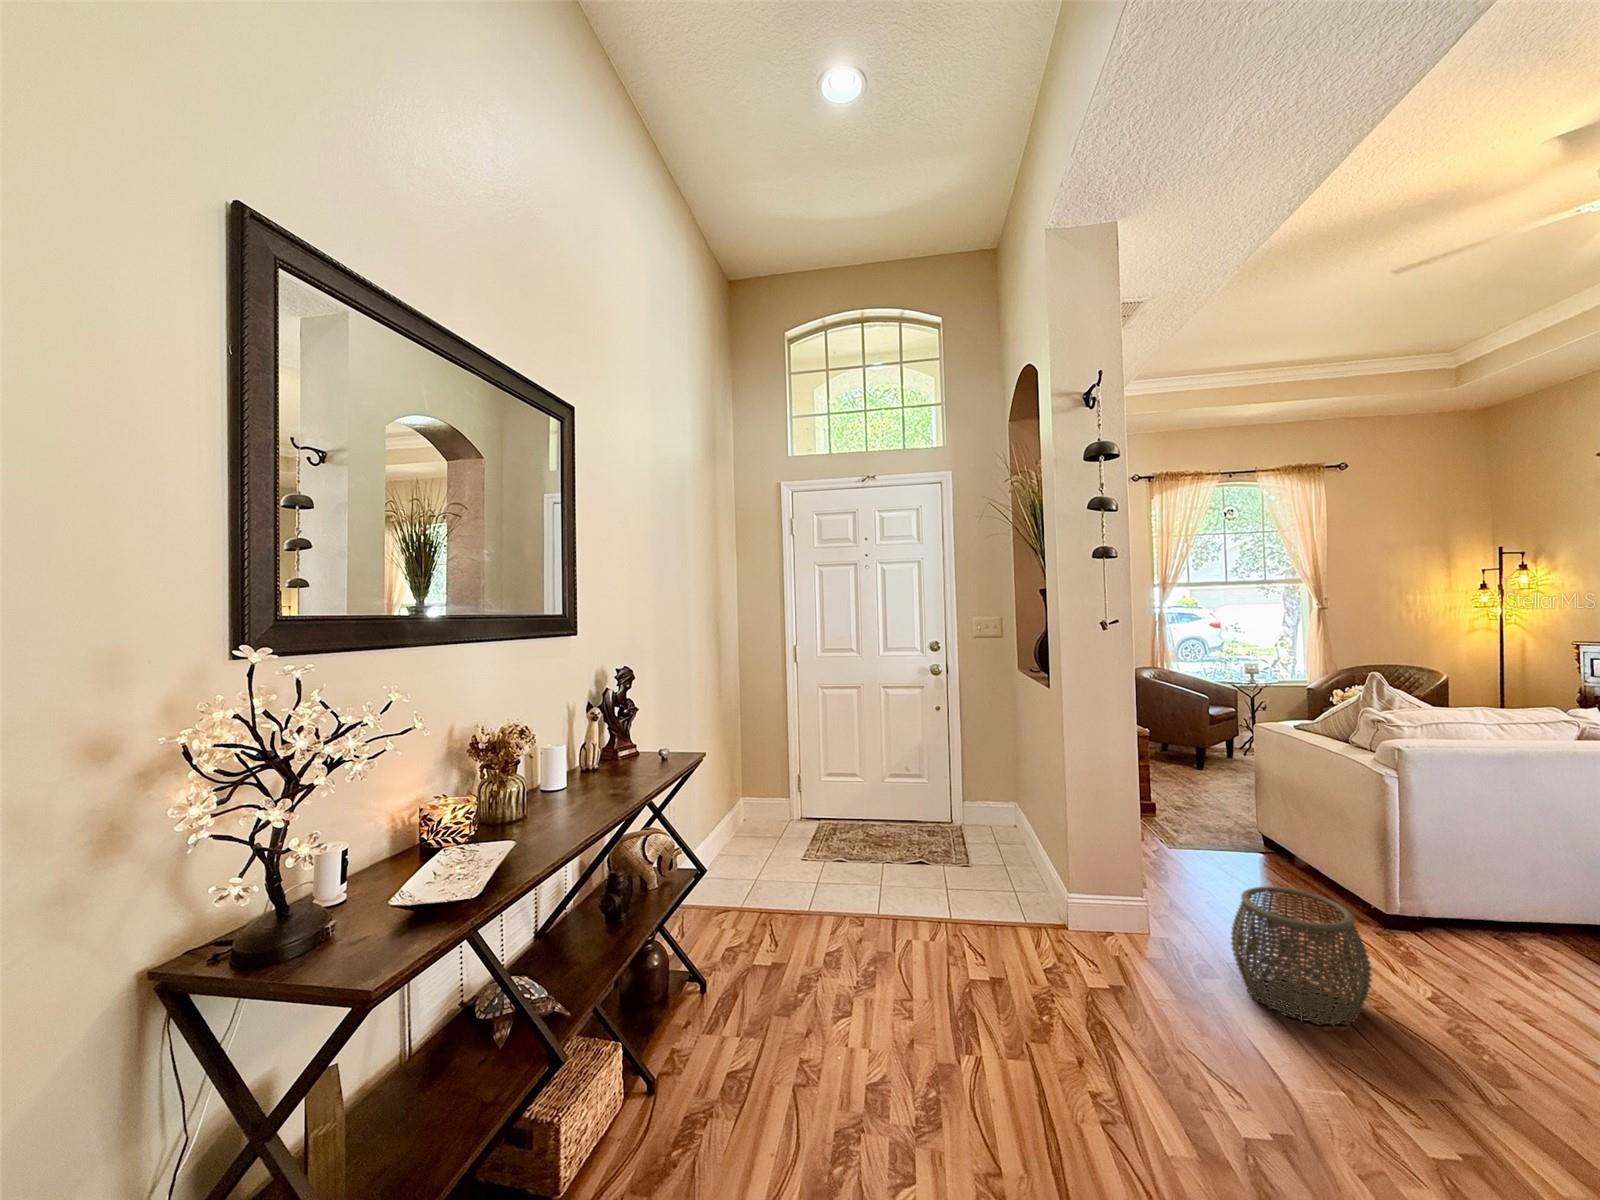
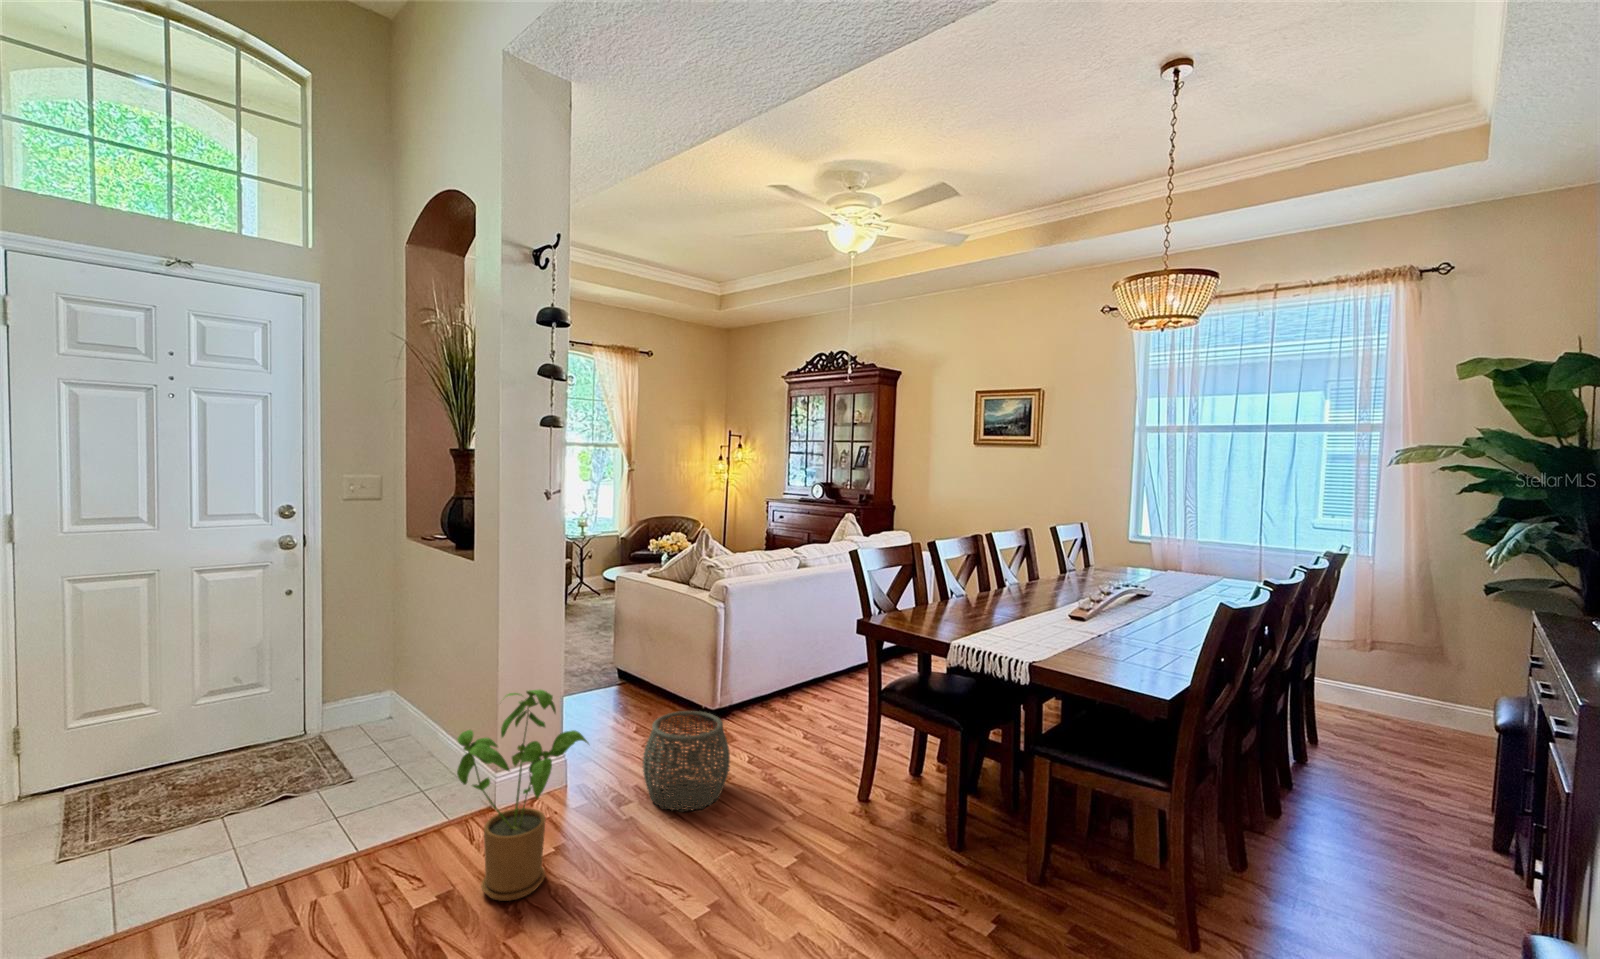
house plant: none [994,807,1125,1015] -> present [457,690,588,901]

